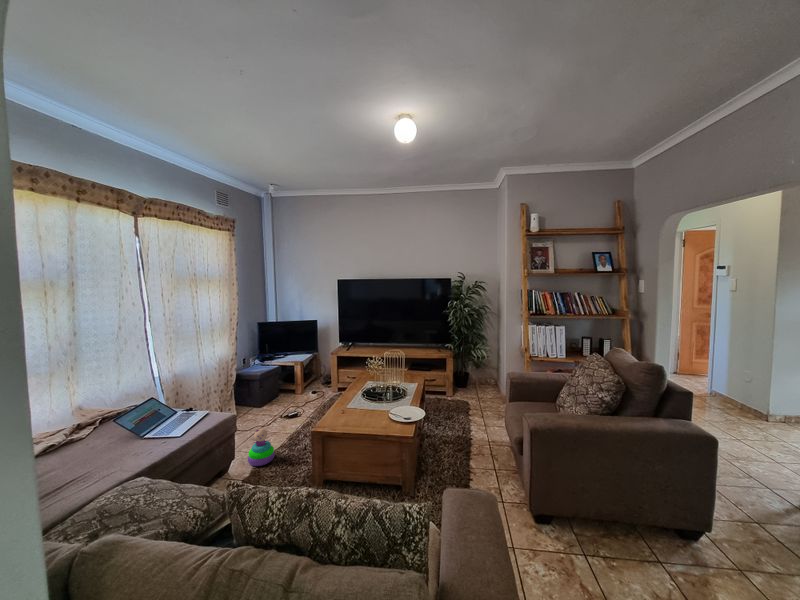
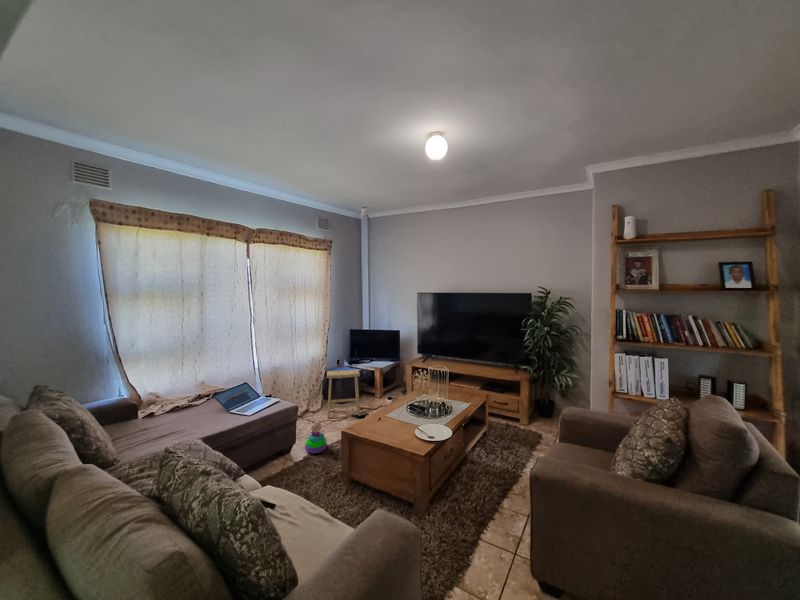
footstool: none [247,366,292,425] -> present [327,370,360,418]

